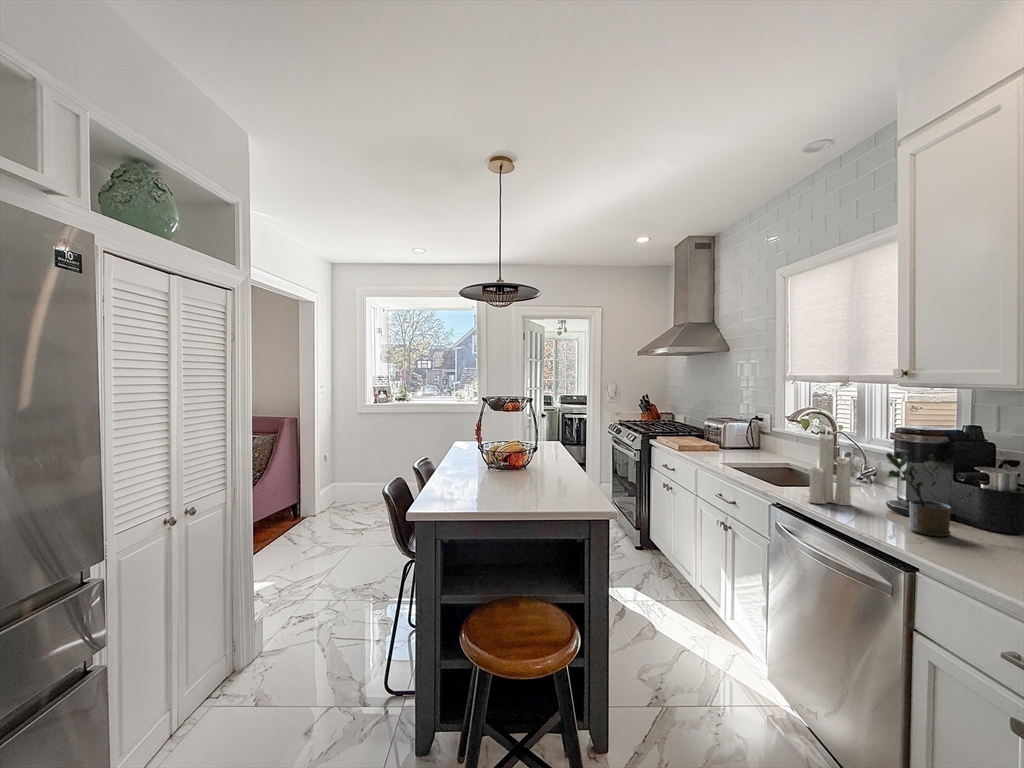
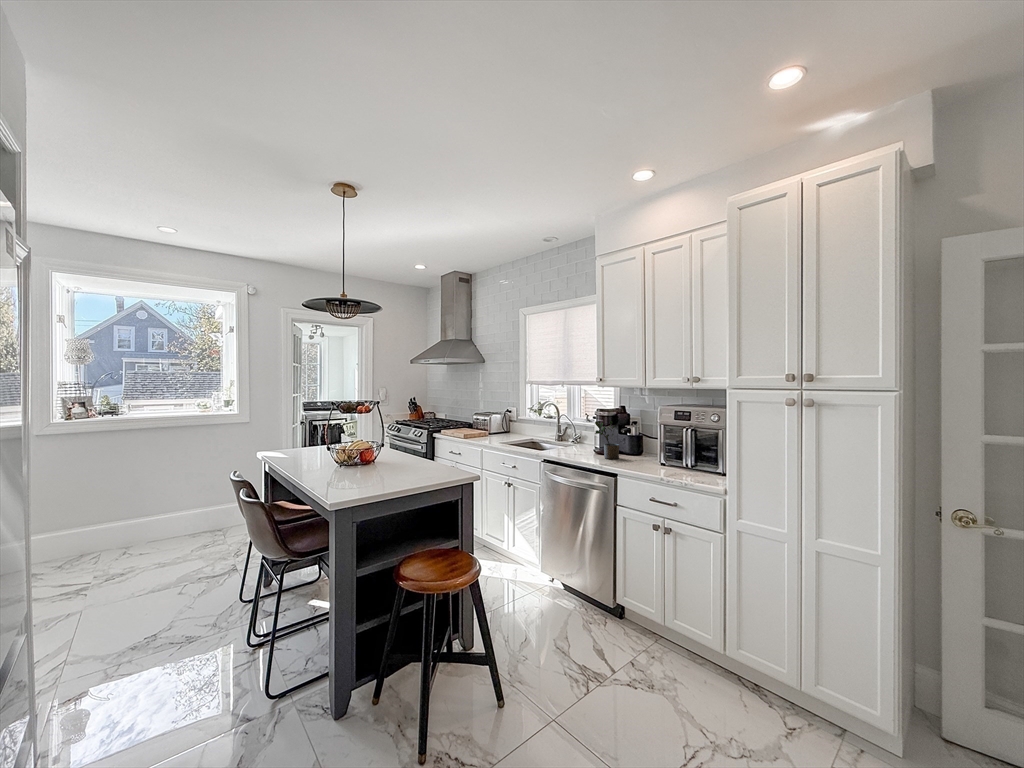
candle: present [808,429,851,505] -> none [558,409,578,454]

